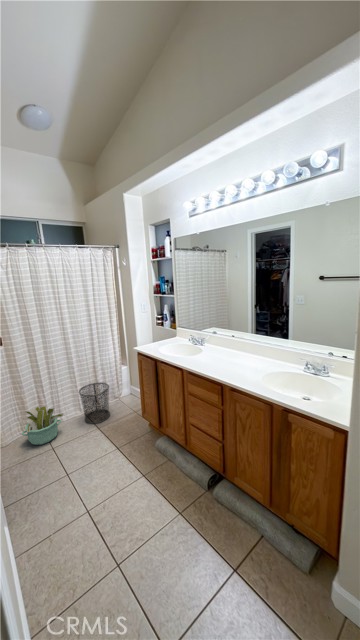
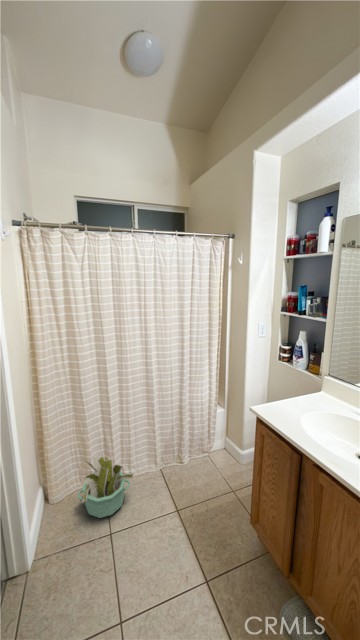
waste bin: present [79,382,110,424] -> none [157,430,200,496]

